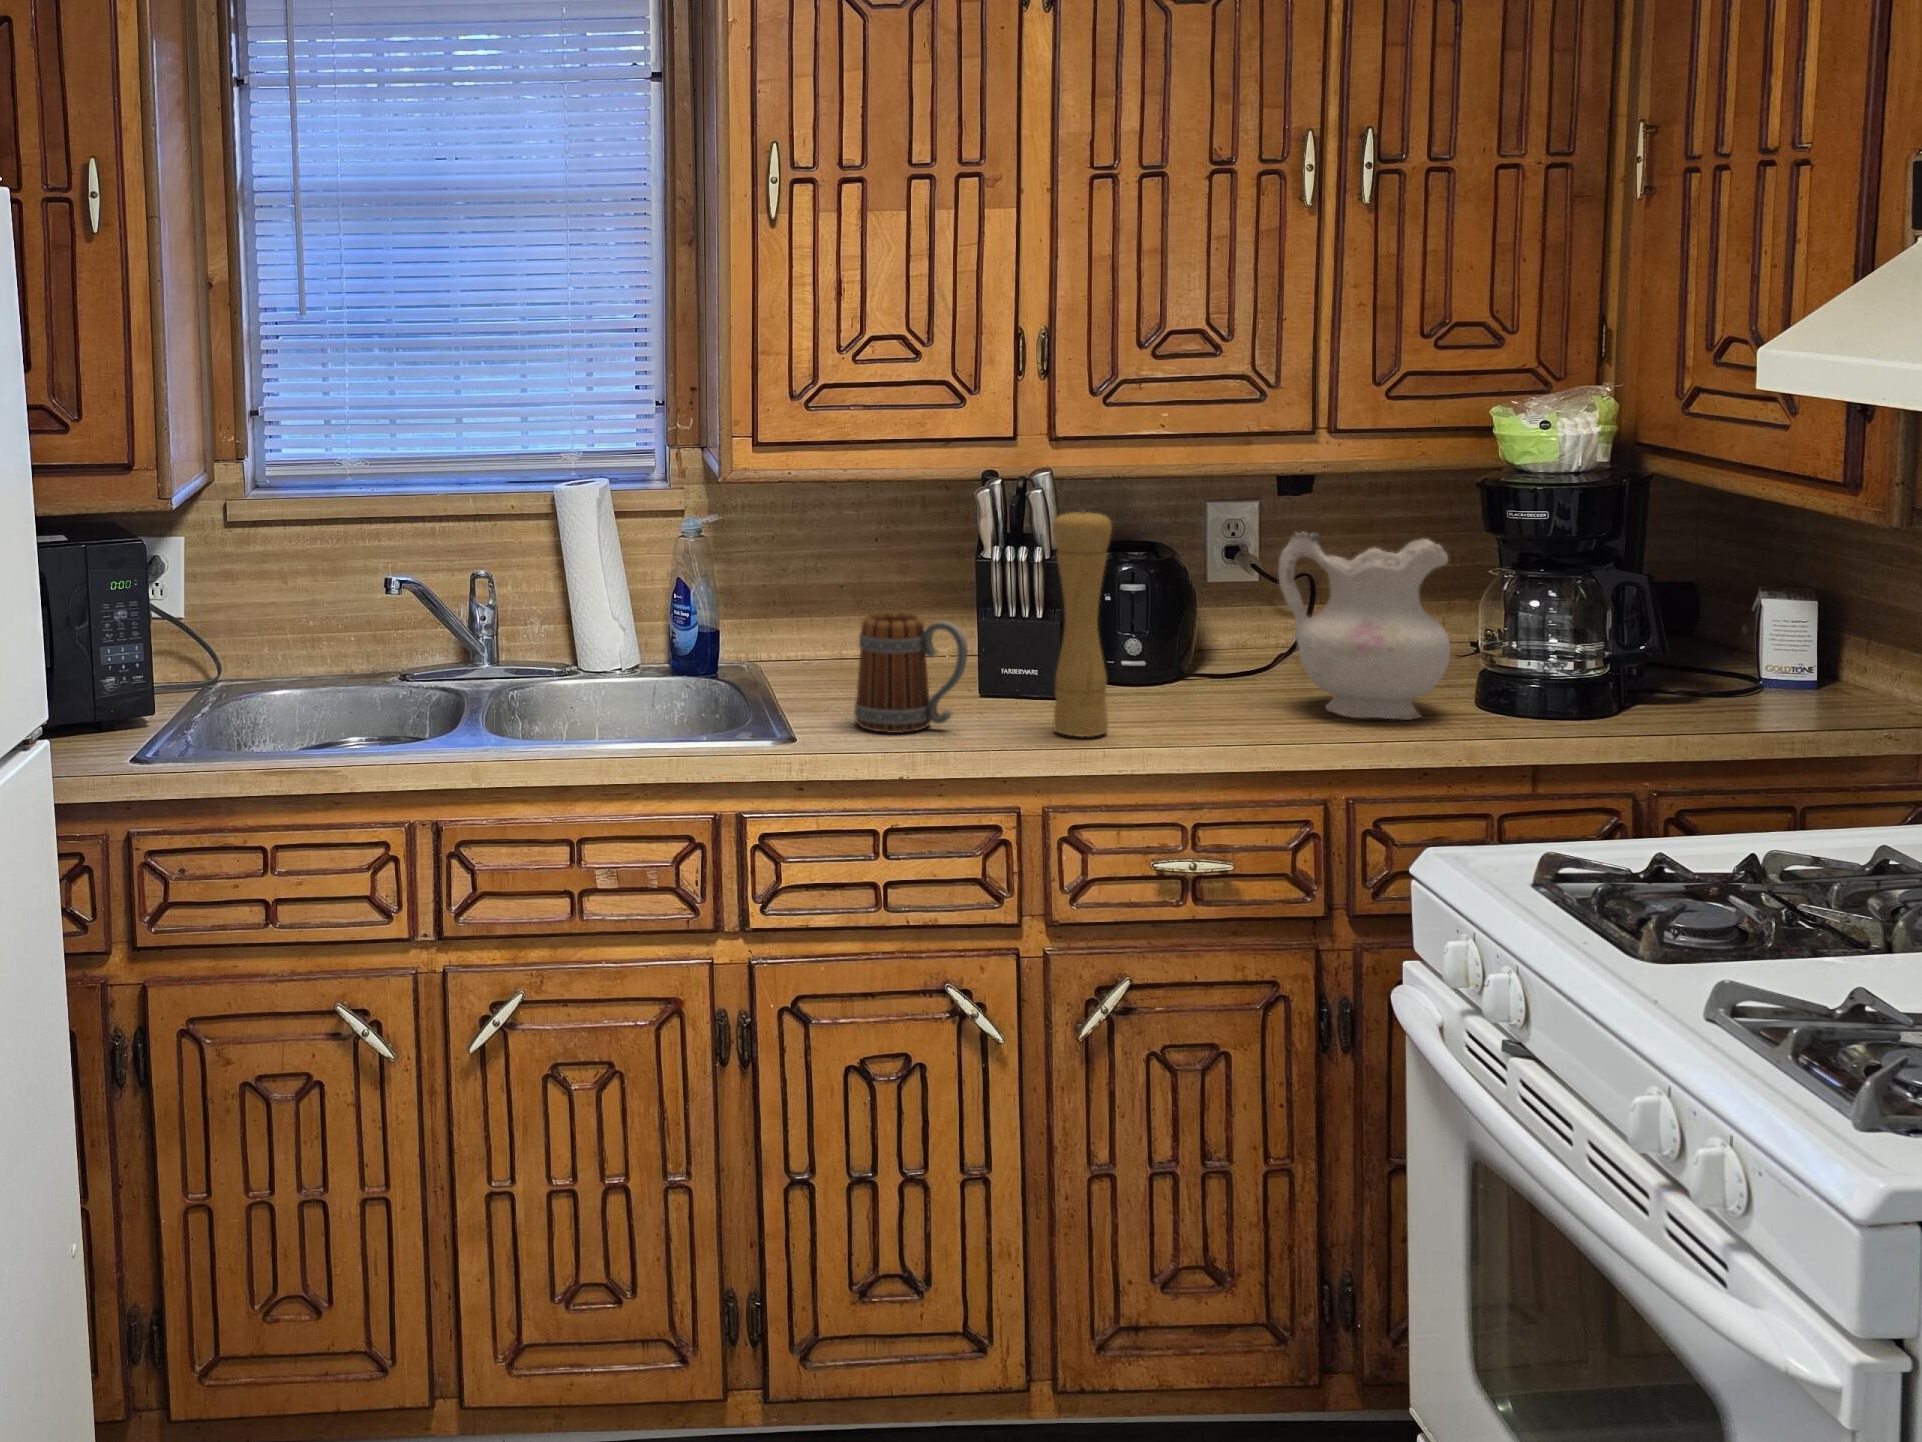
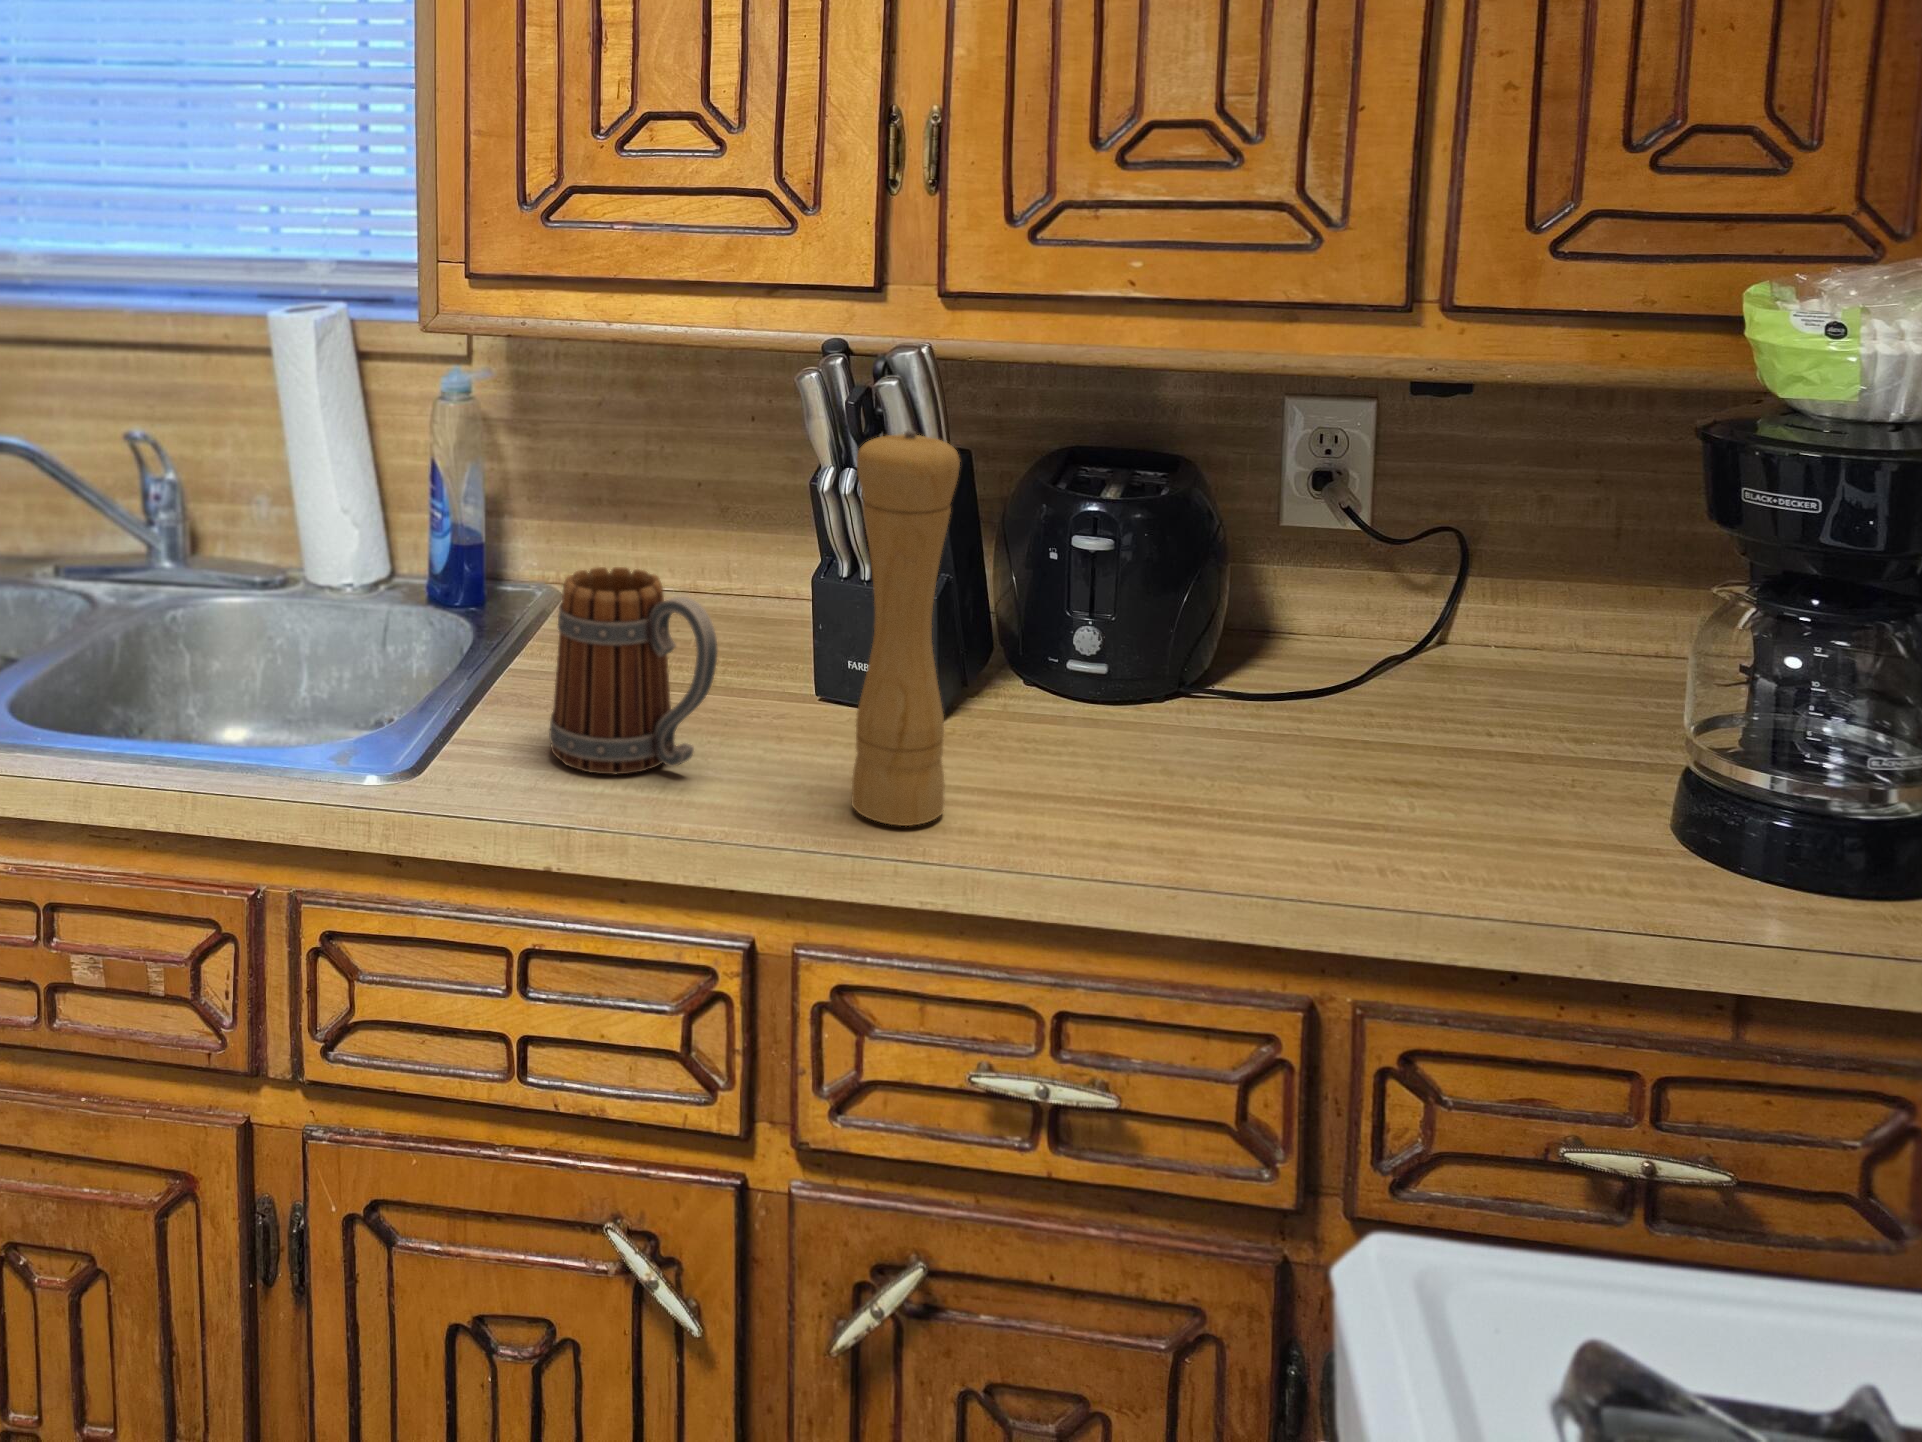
ceramic pitcher: present [1279,532,1451,720] -> none [1306,488,1613,852]

